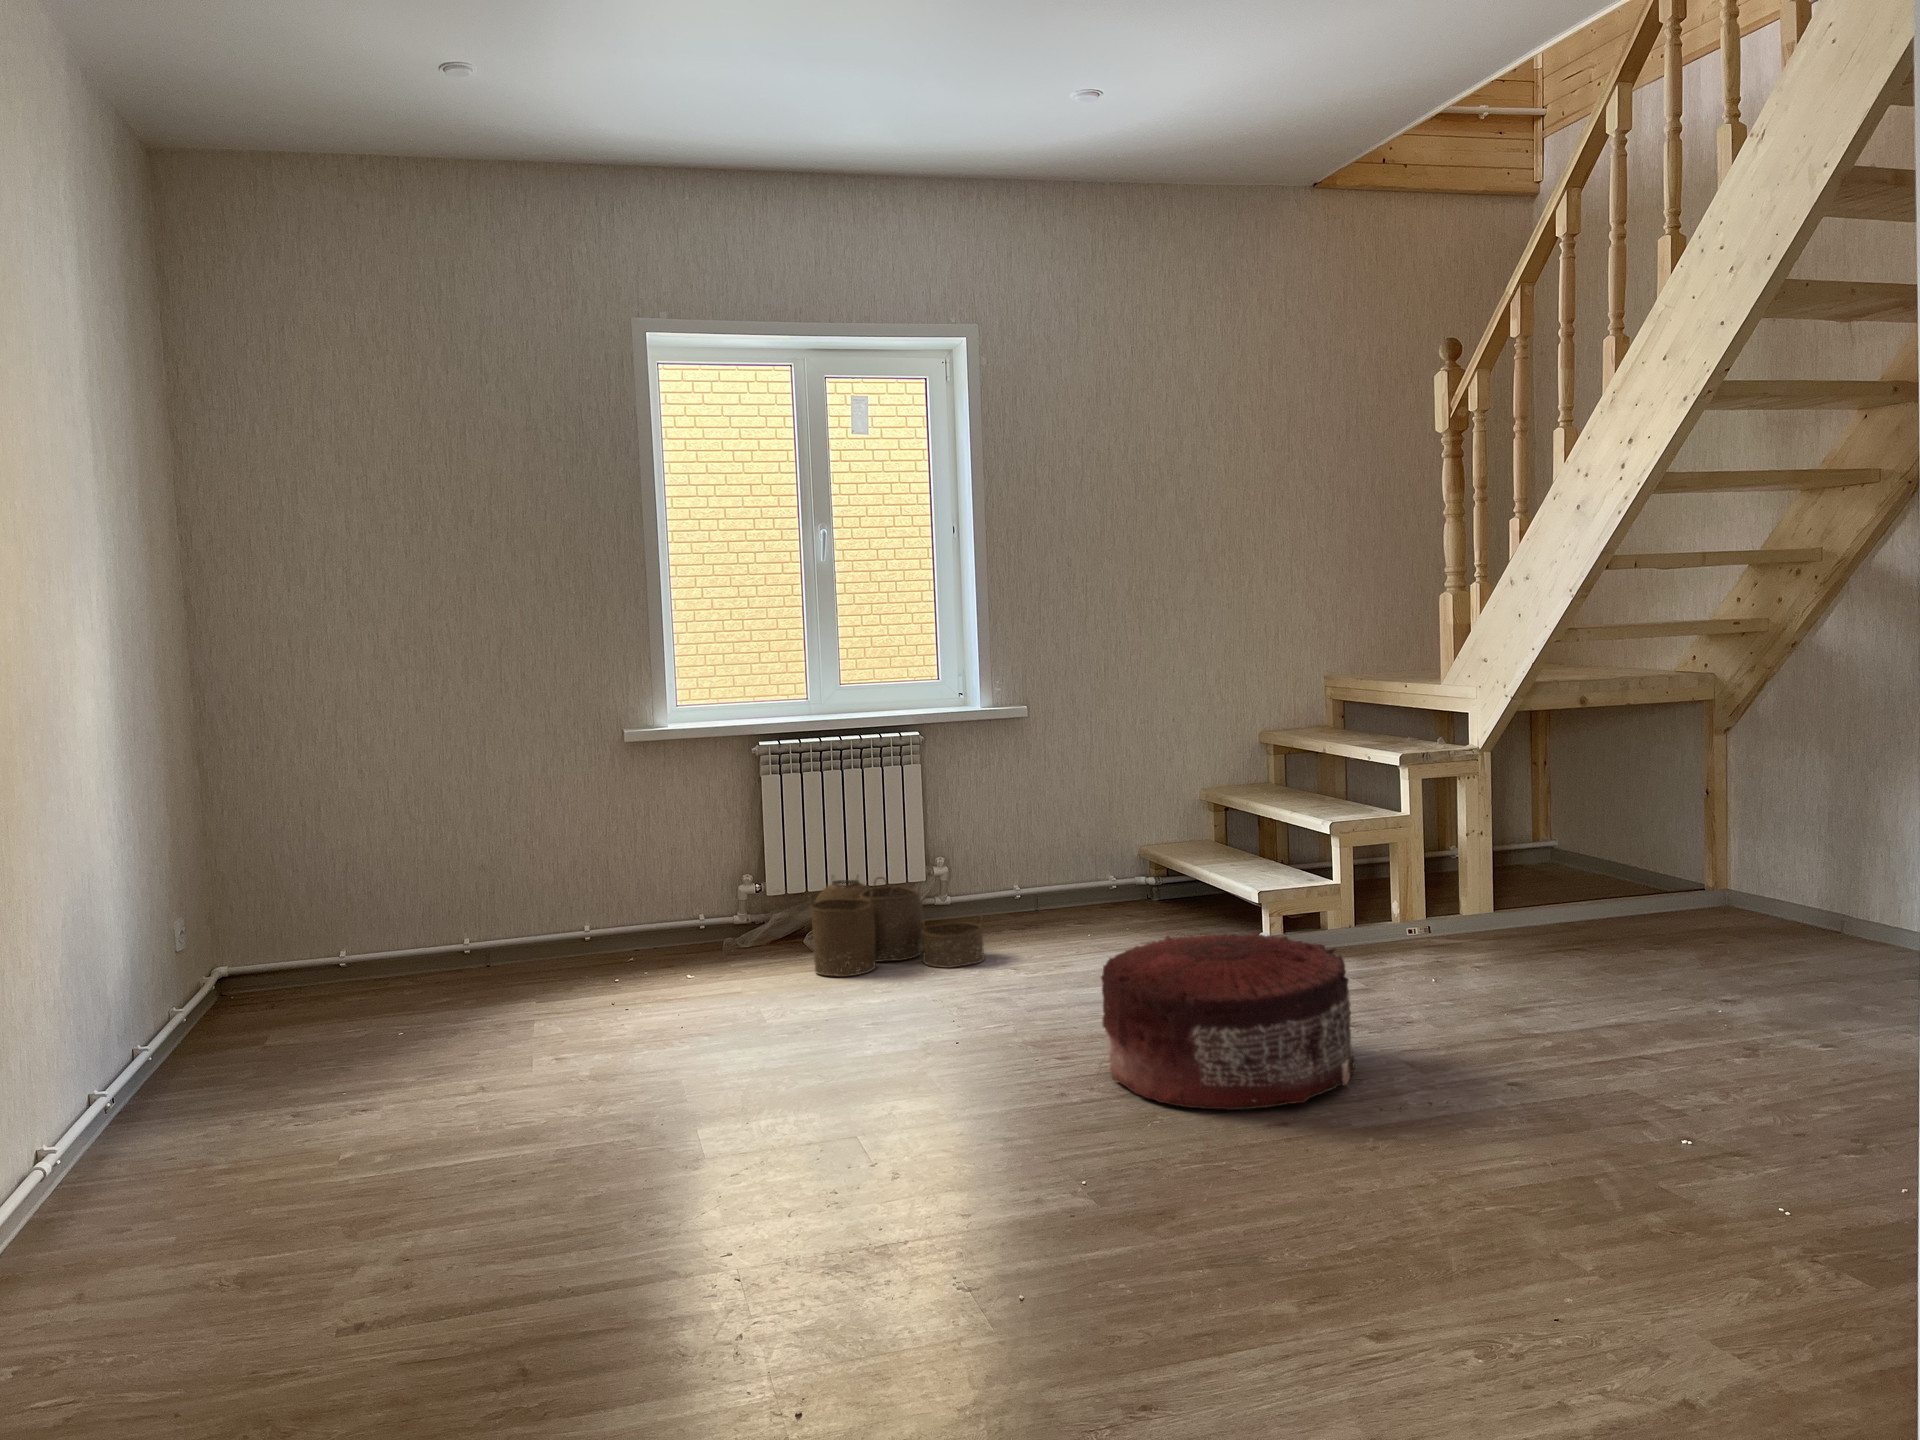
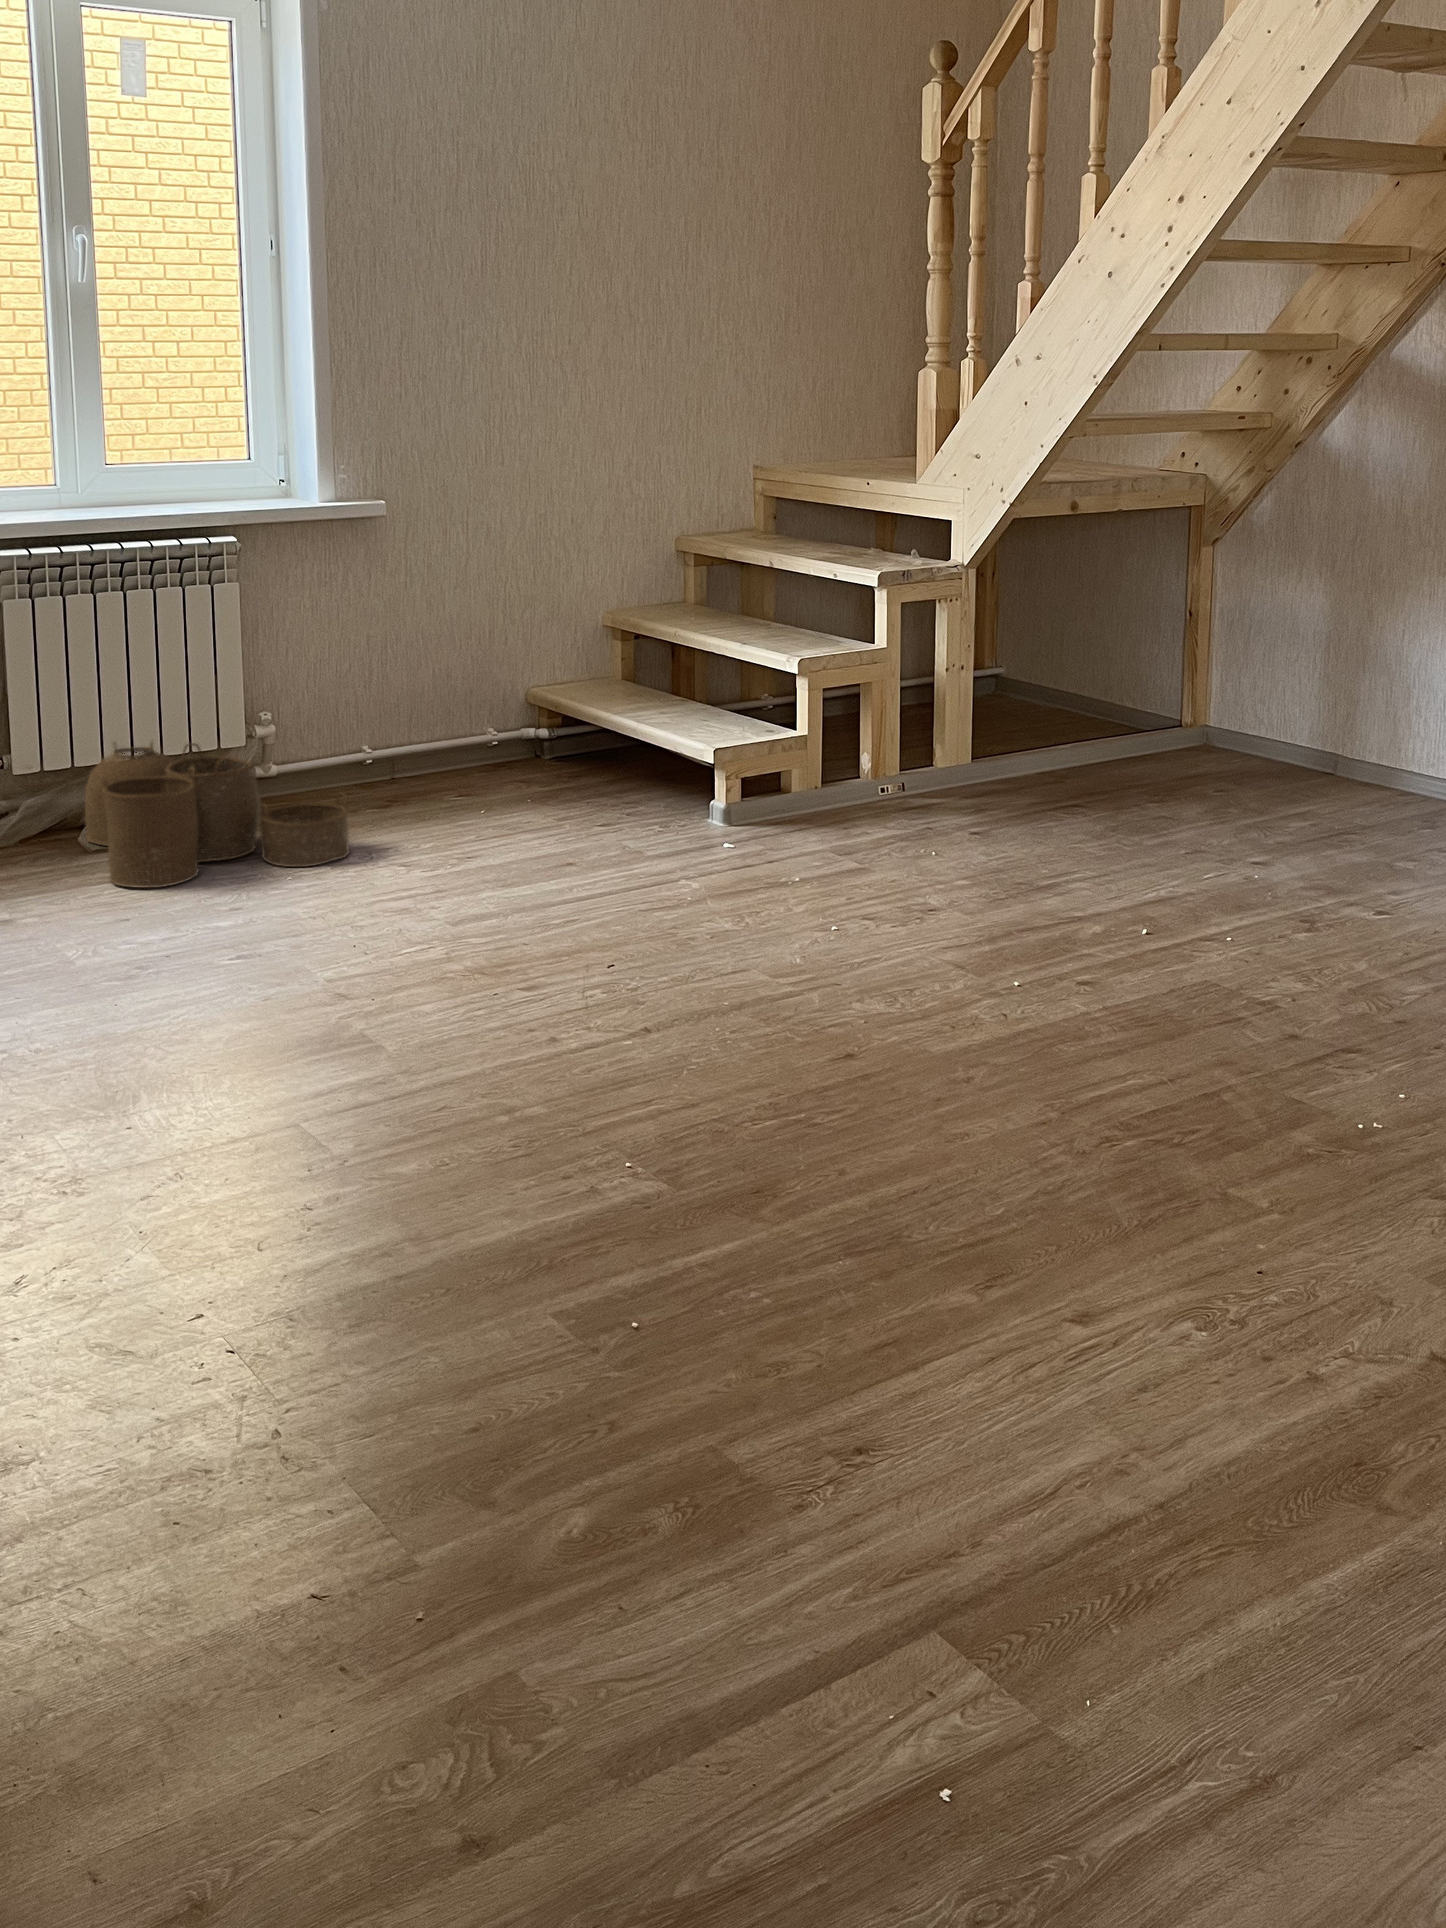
pouf: present [1101,931,1355,1110] -> none [588,810,903,1048]

